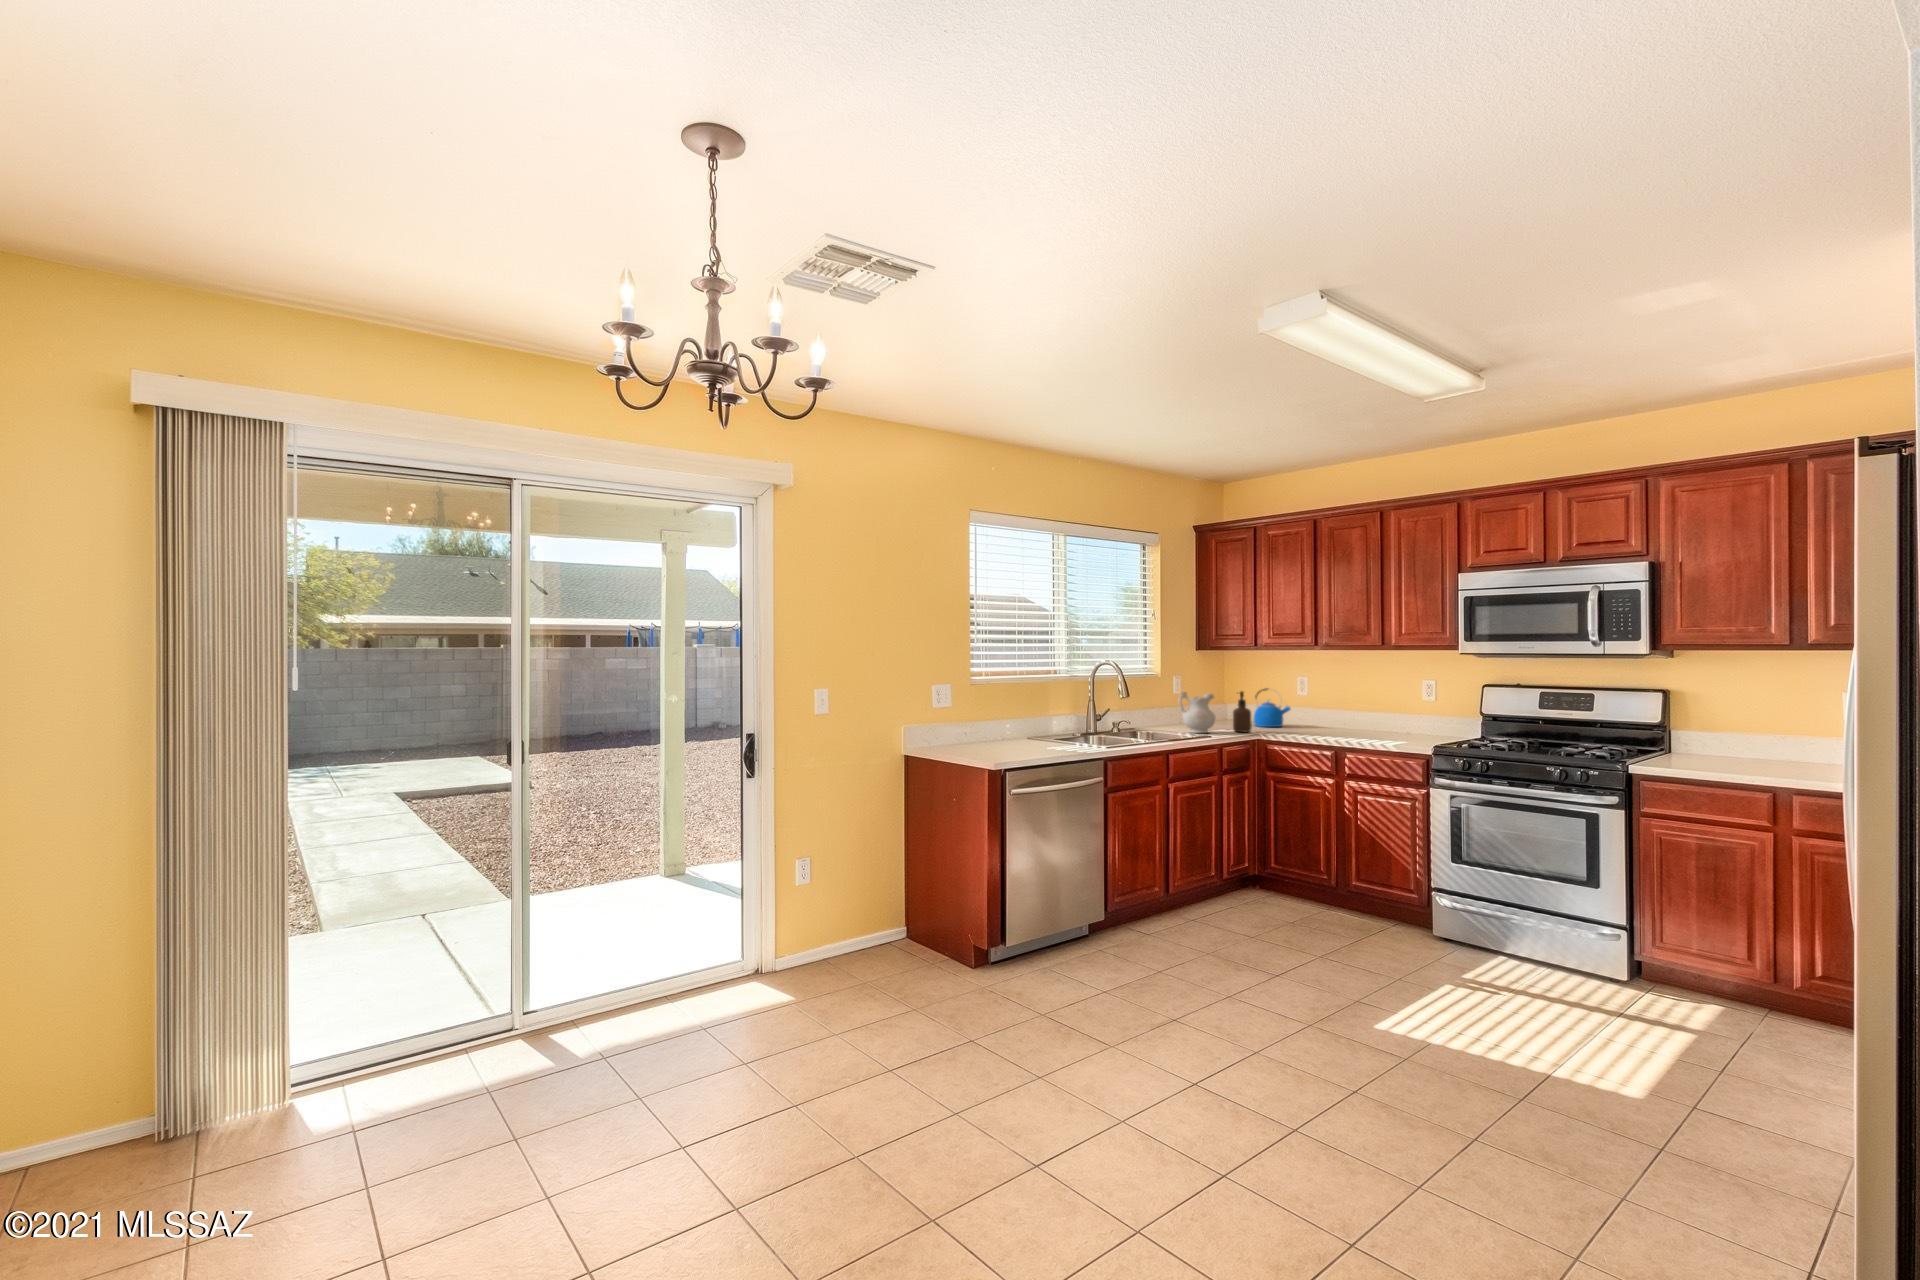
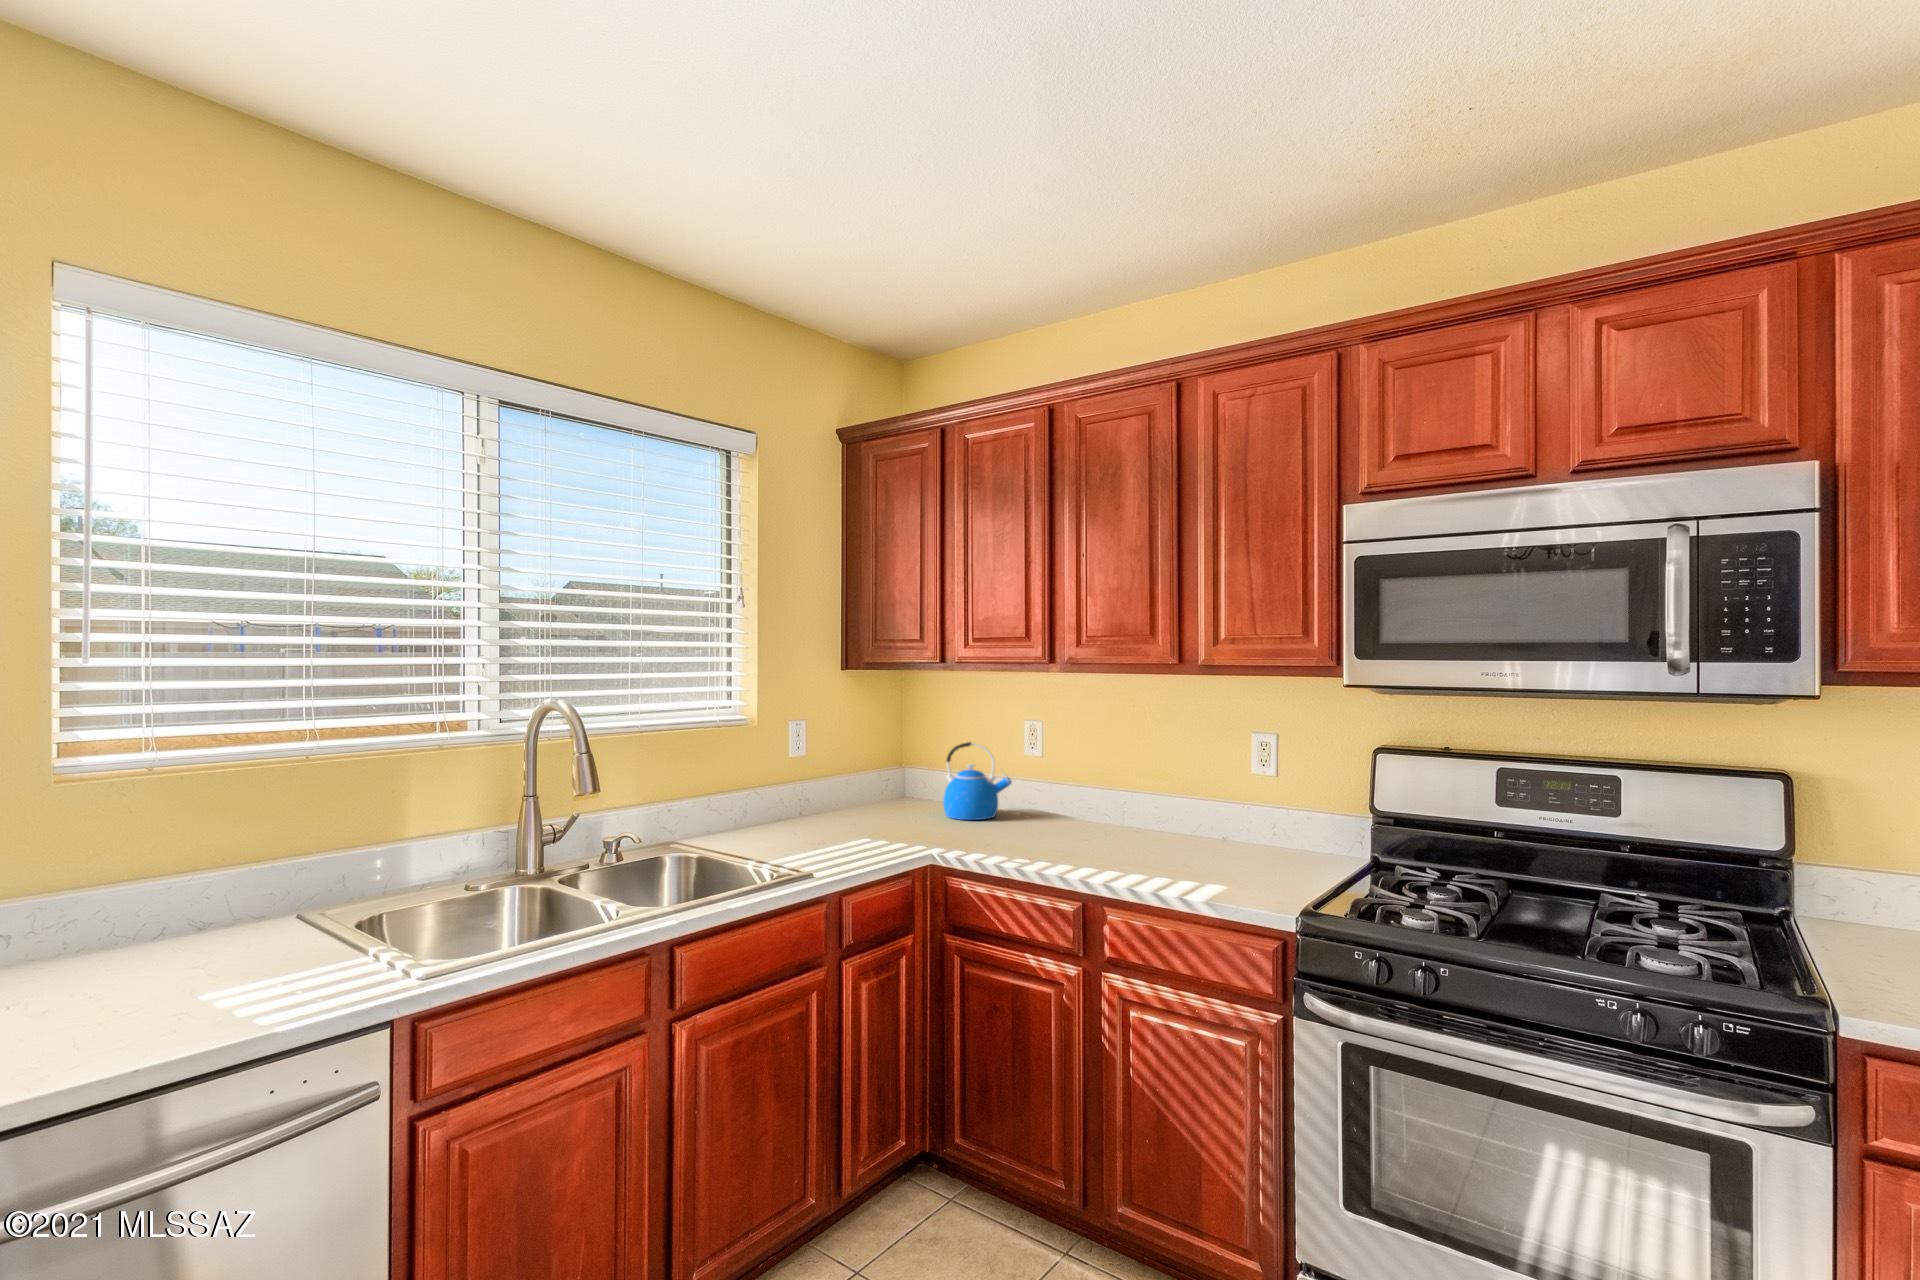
soap dispenser: present [1233,691,1251,732] -> none [888,756,925,844]
ceramic pitcher: present [1178,692,1215,733] -> none [767,762,846,853]

